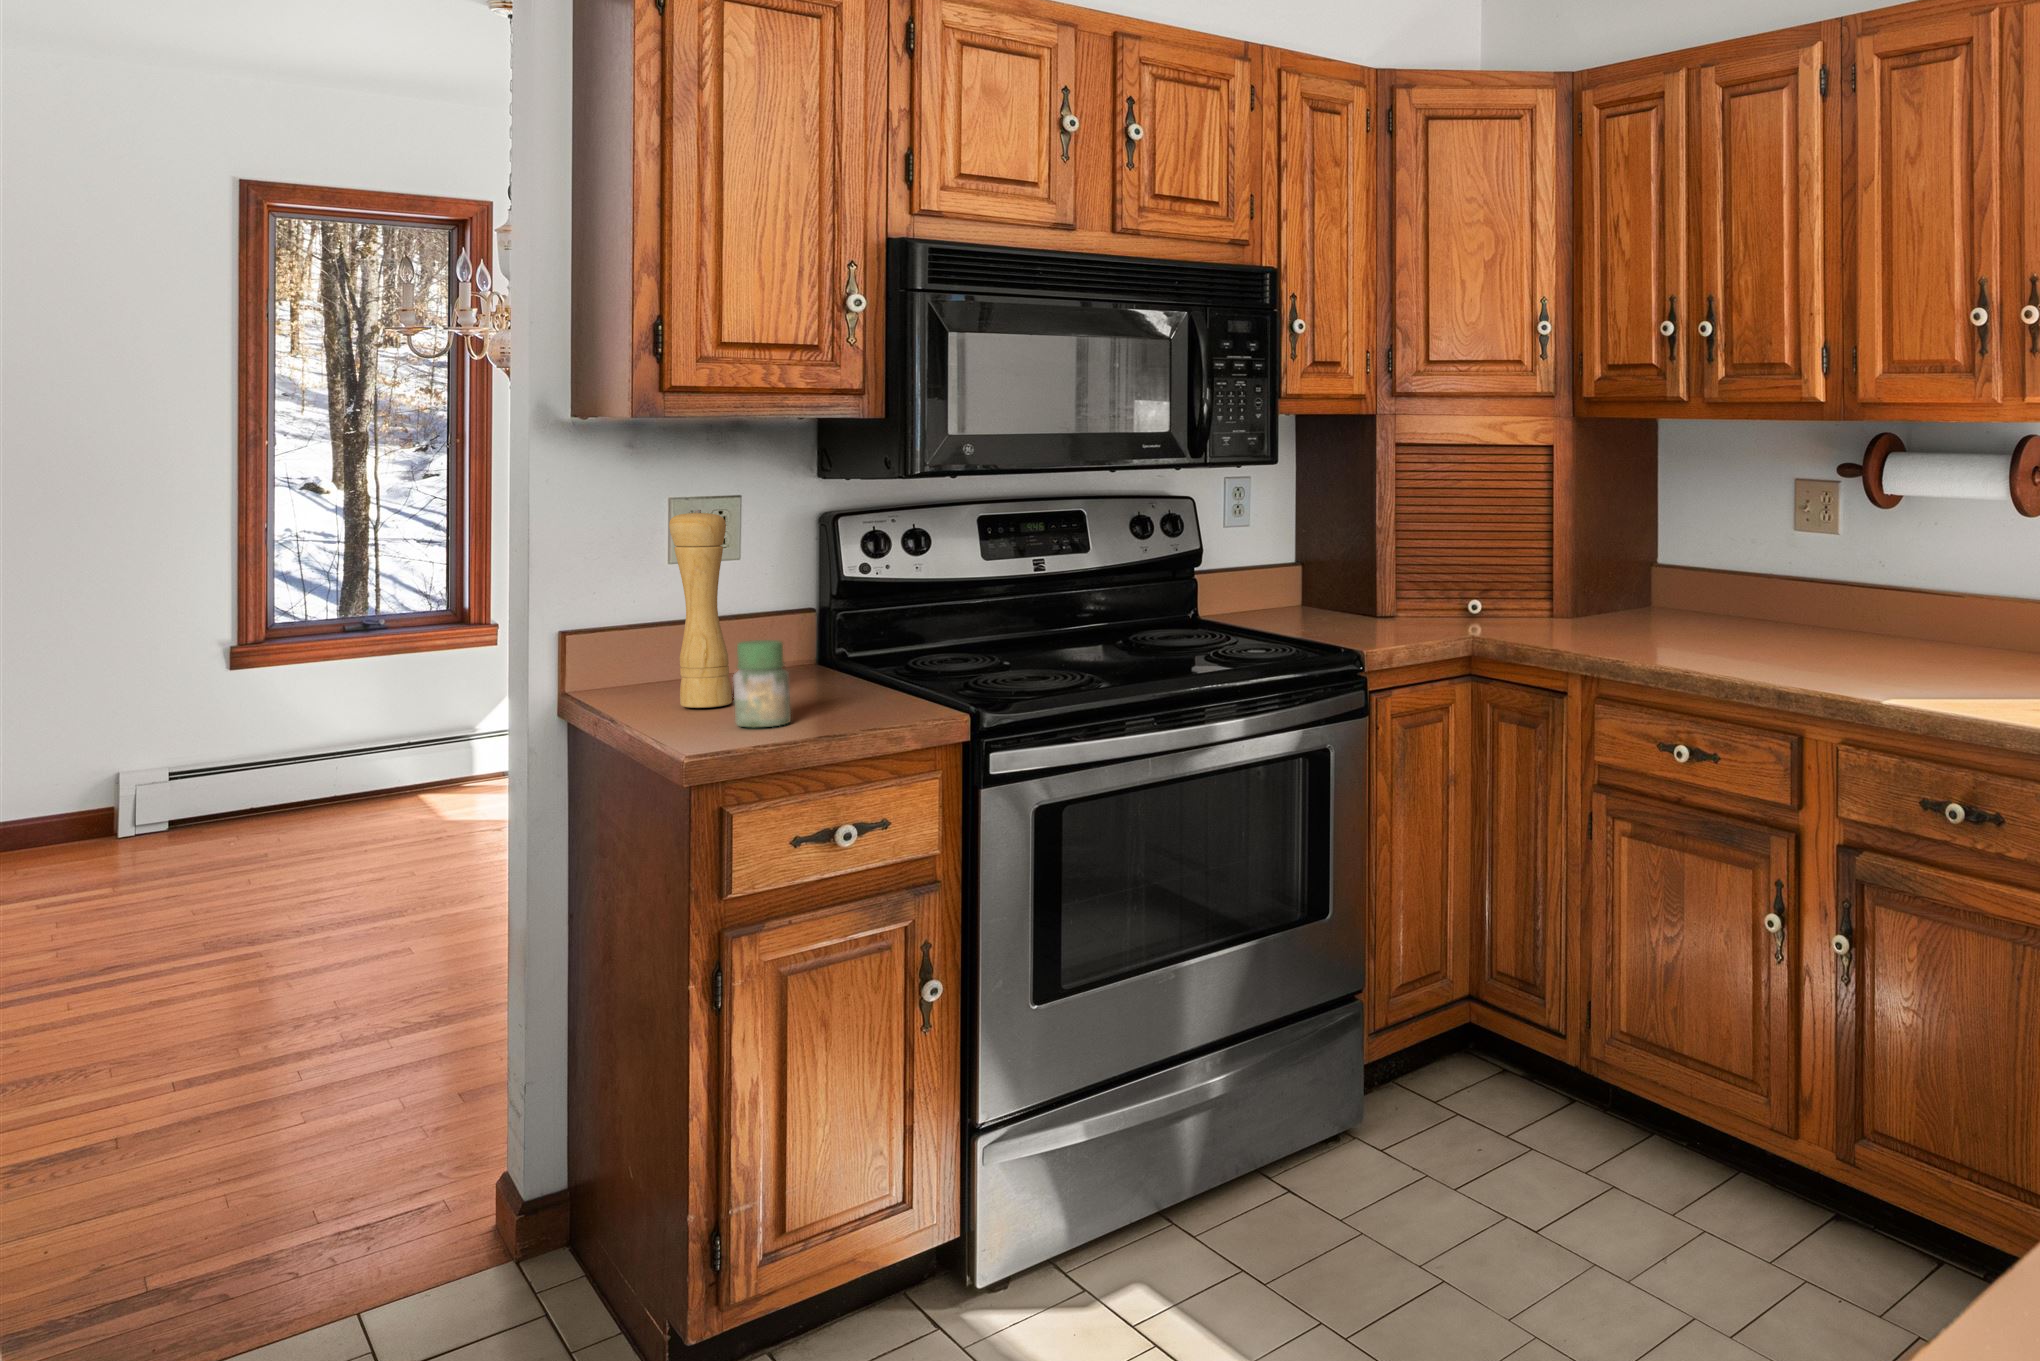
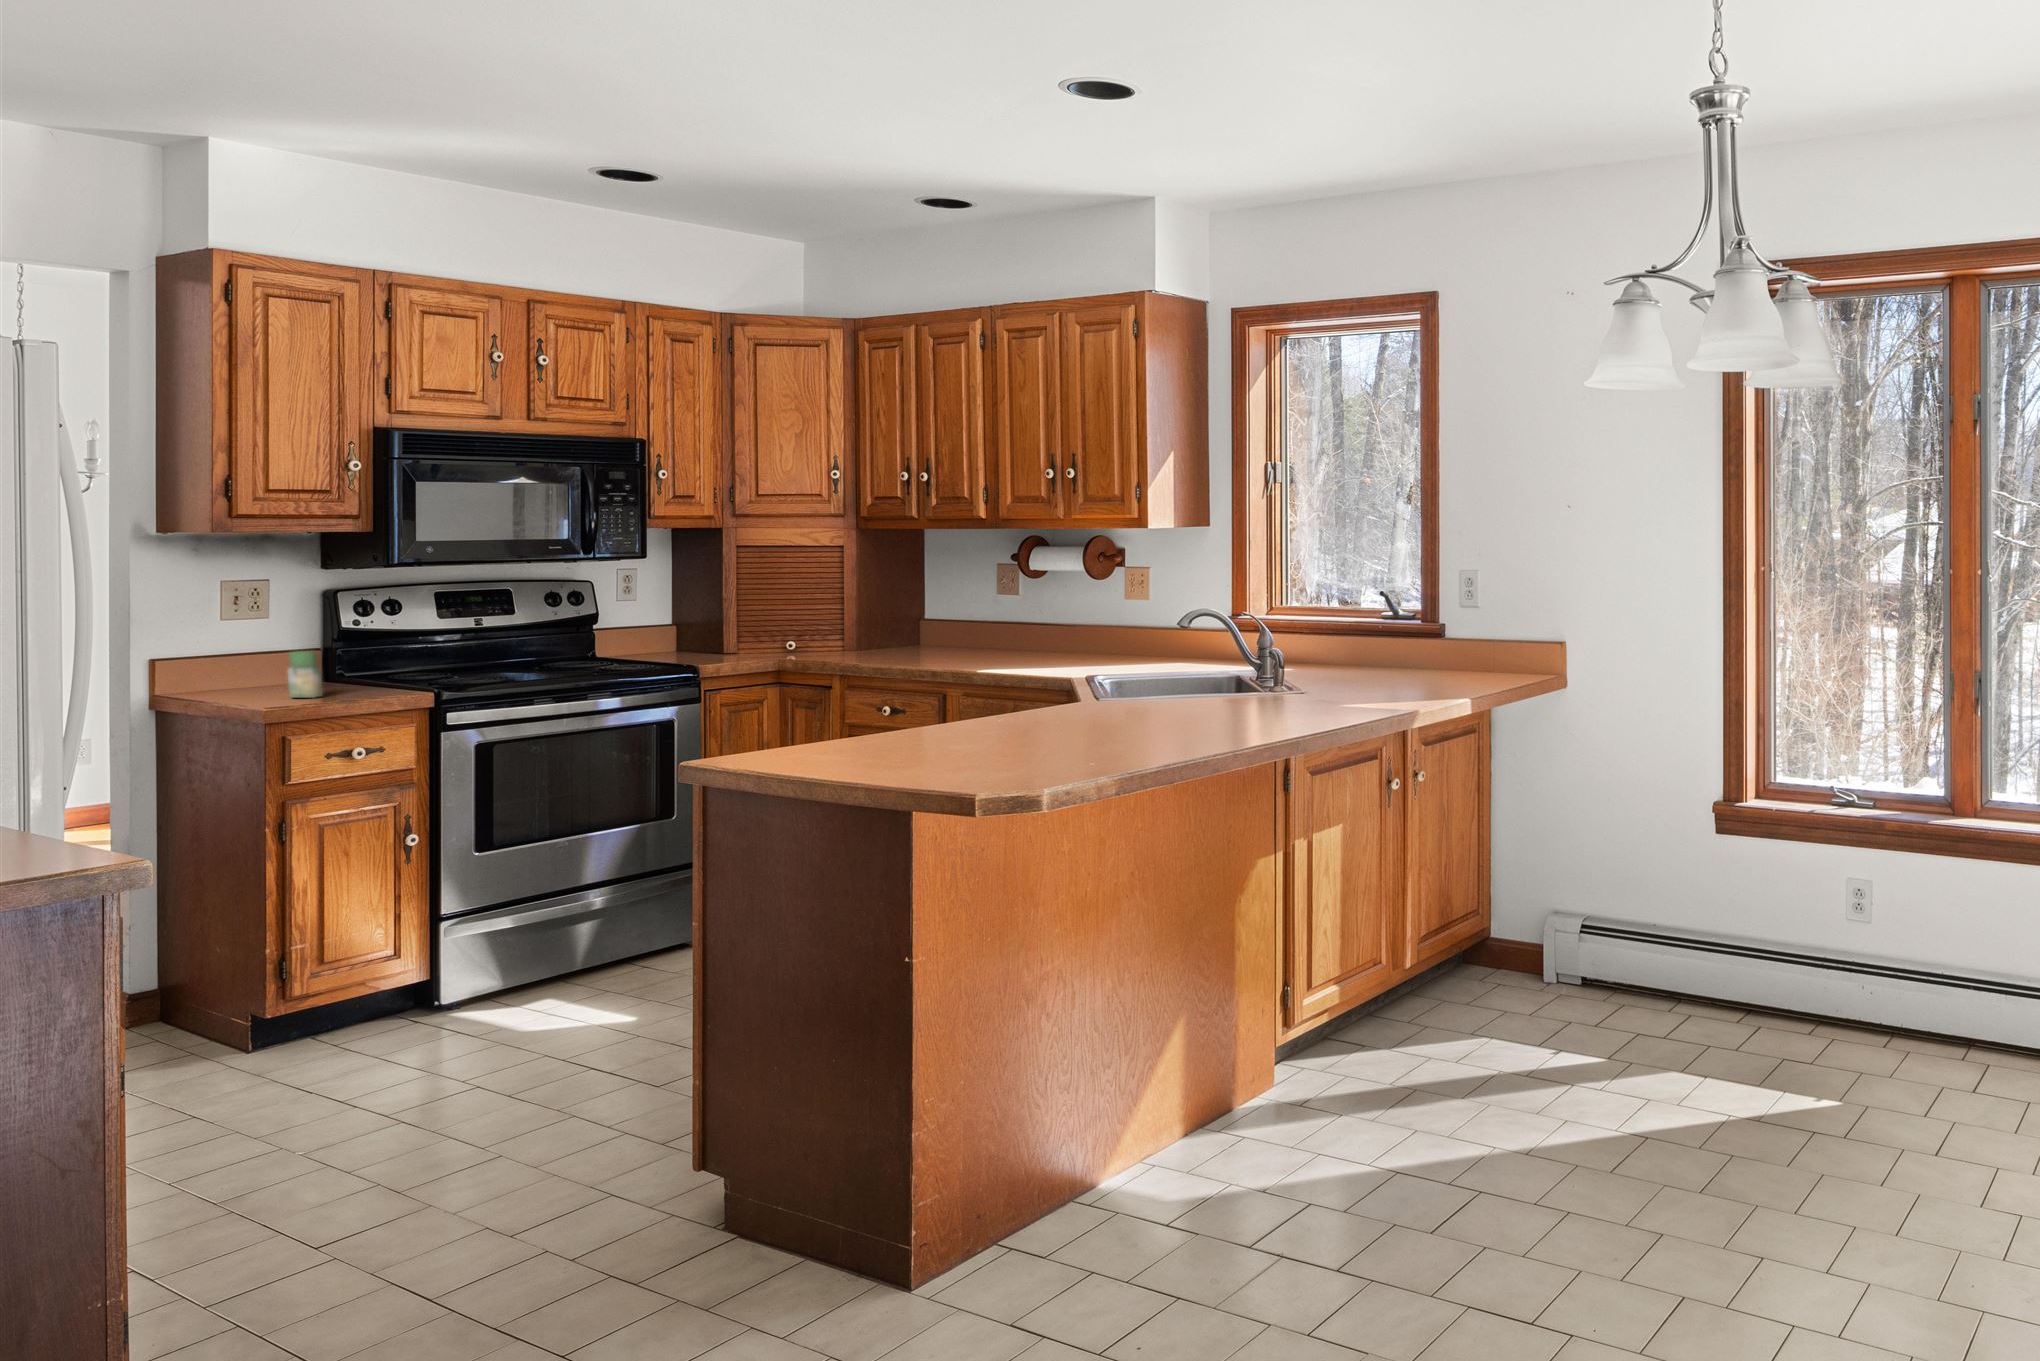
pepper mill: present [669,510,732,708] -> none [243,580,285,692]

